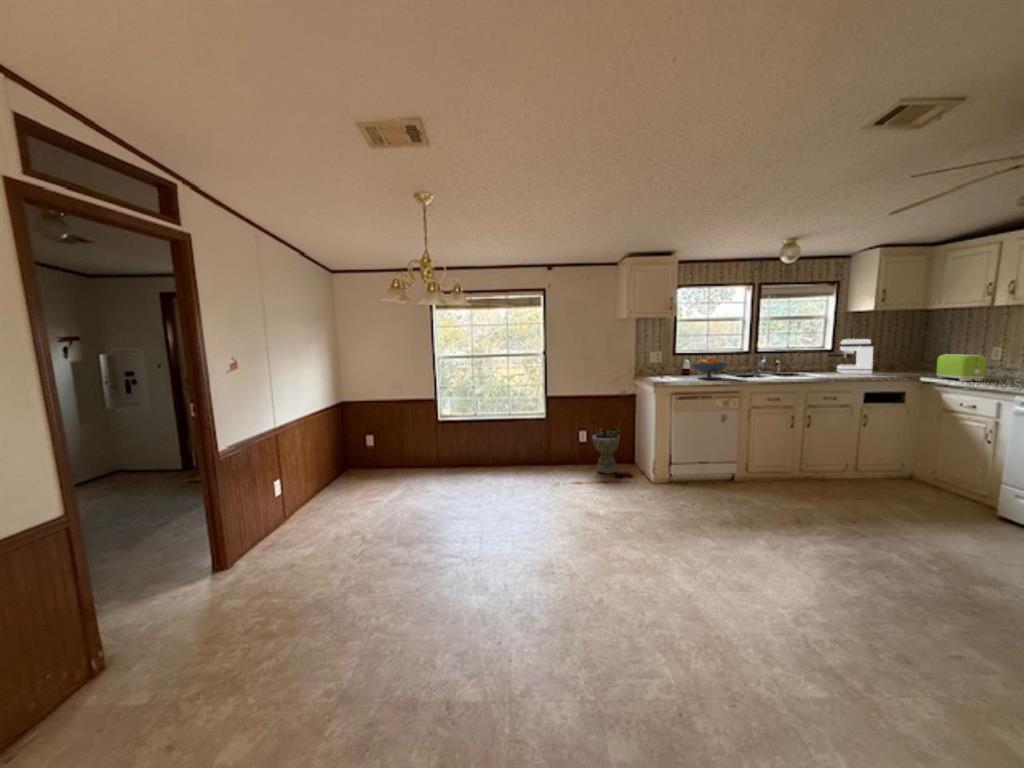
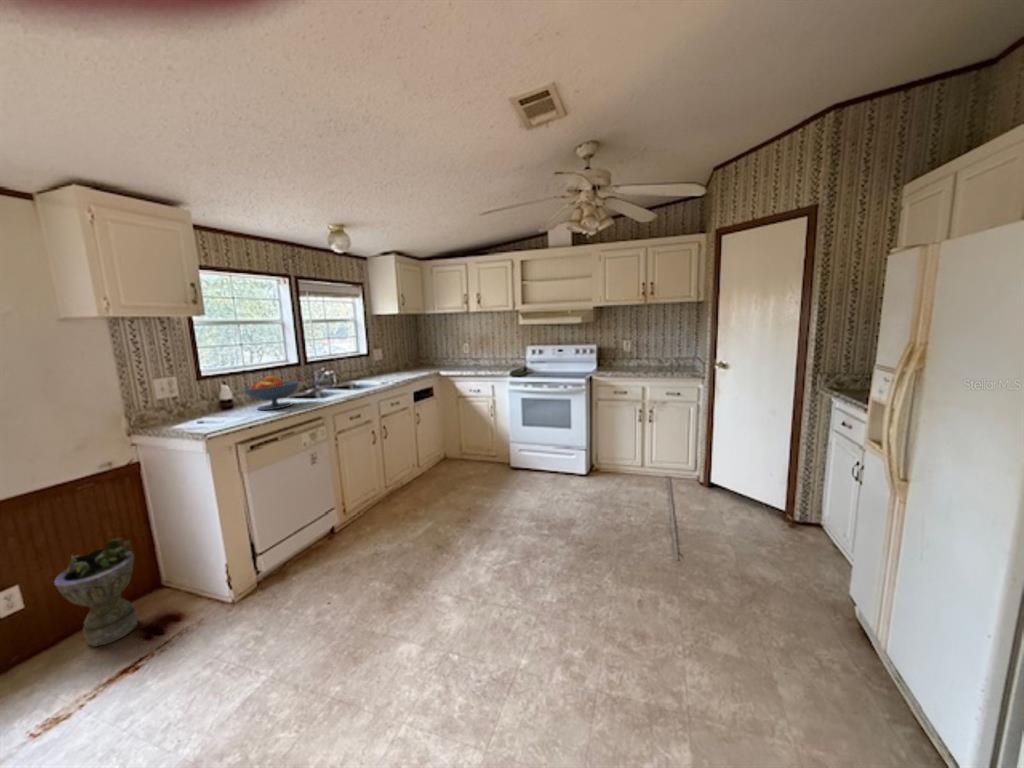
coffee maker: present [828,339,873,374] -> none [369,341,410,377]
toaster: present [937,354,986,381] -> none [449,350,480,371]

